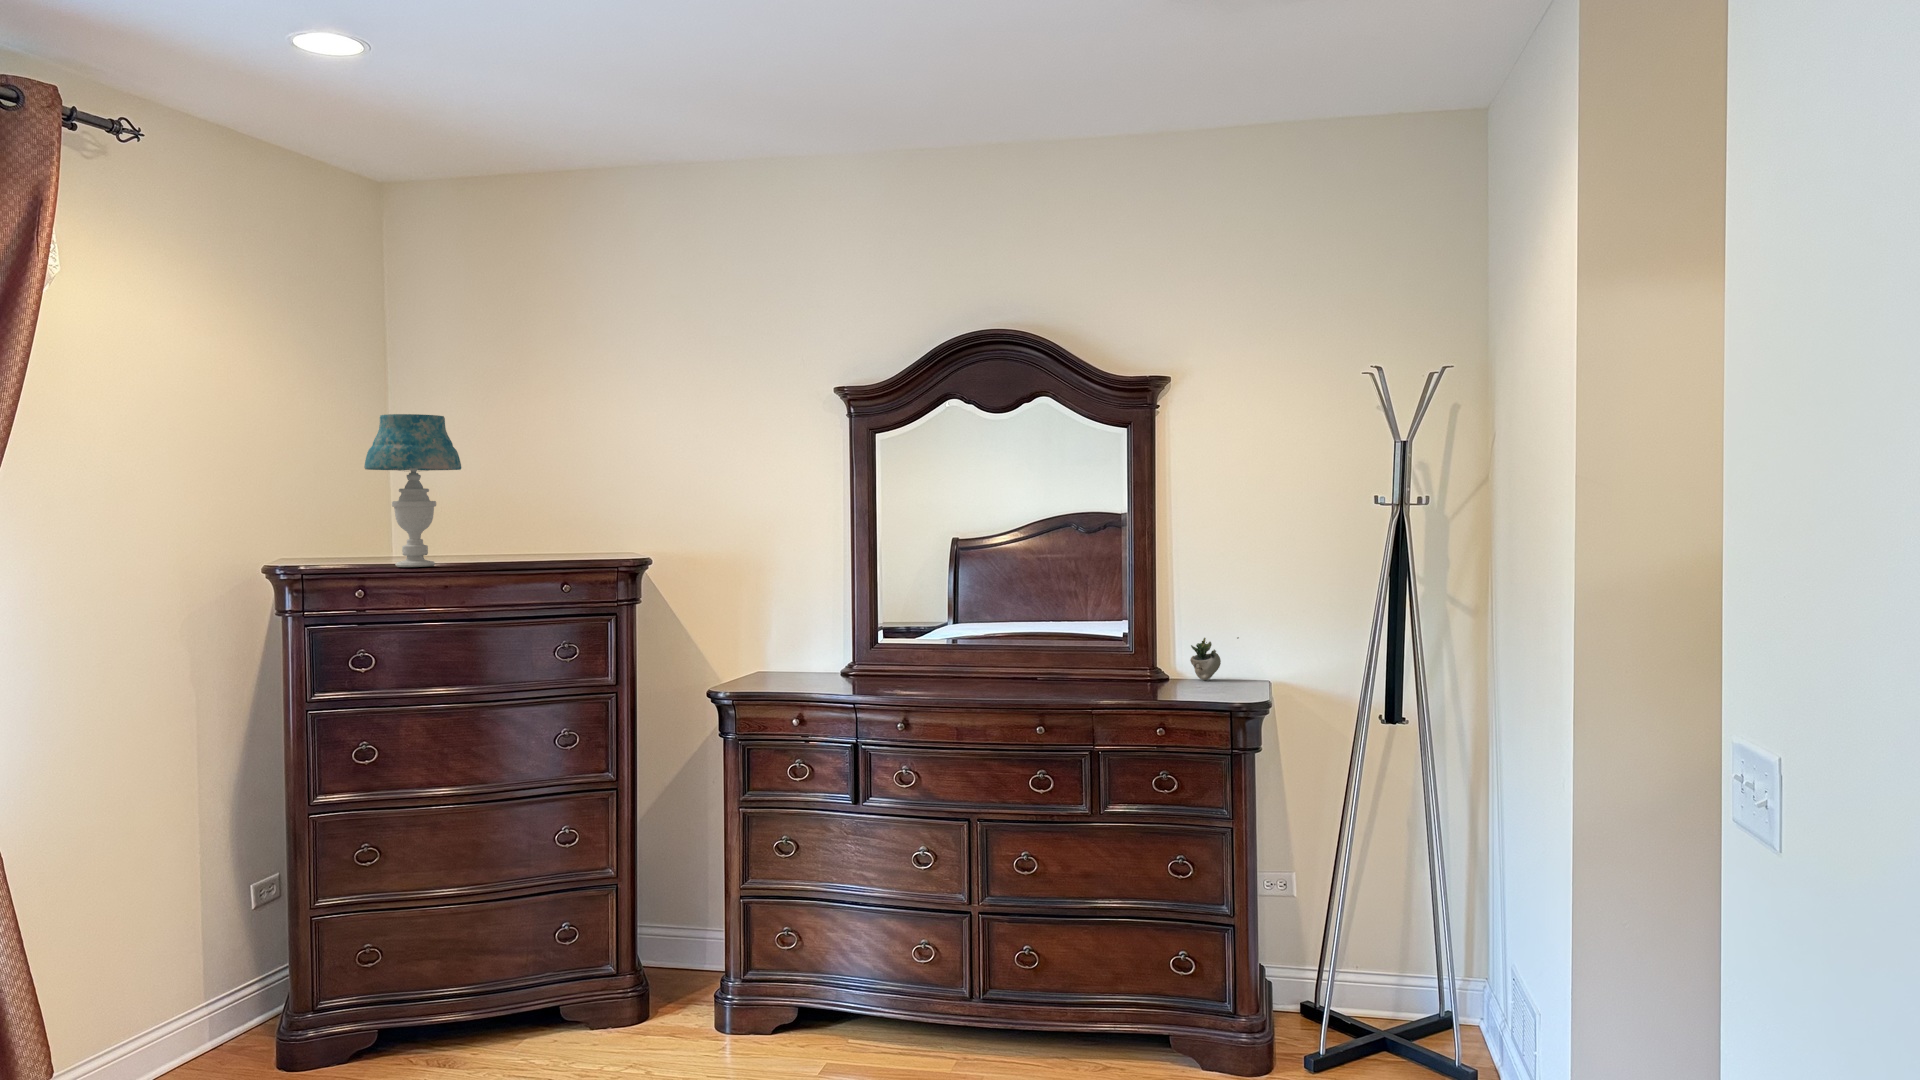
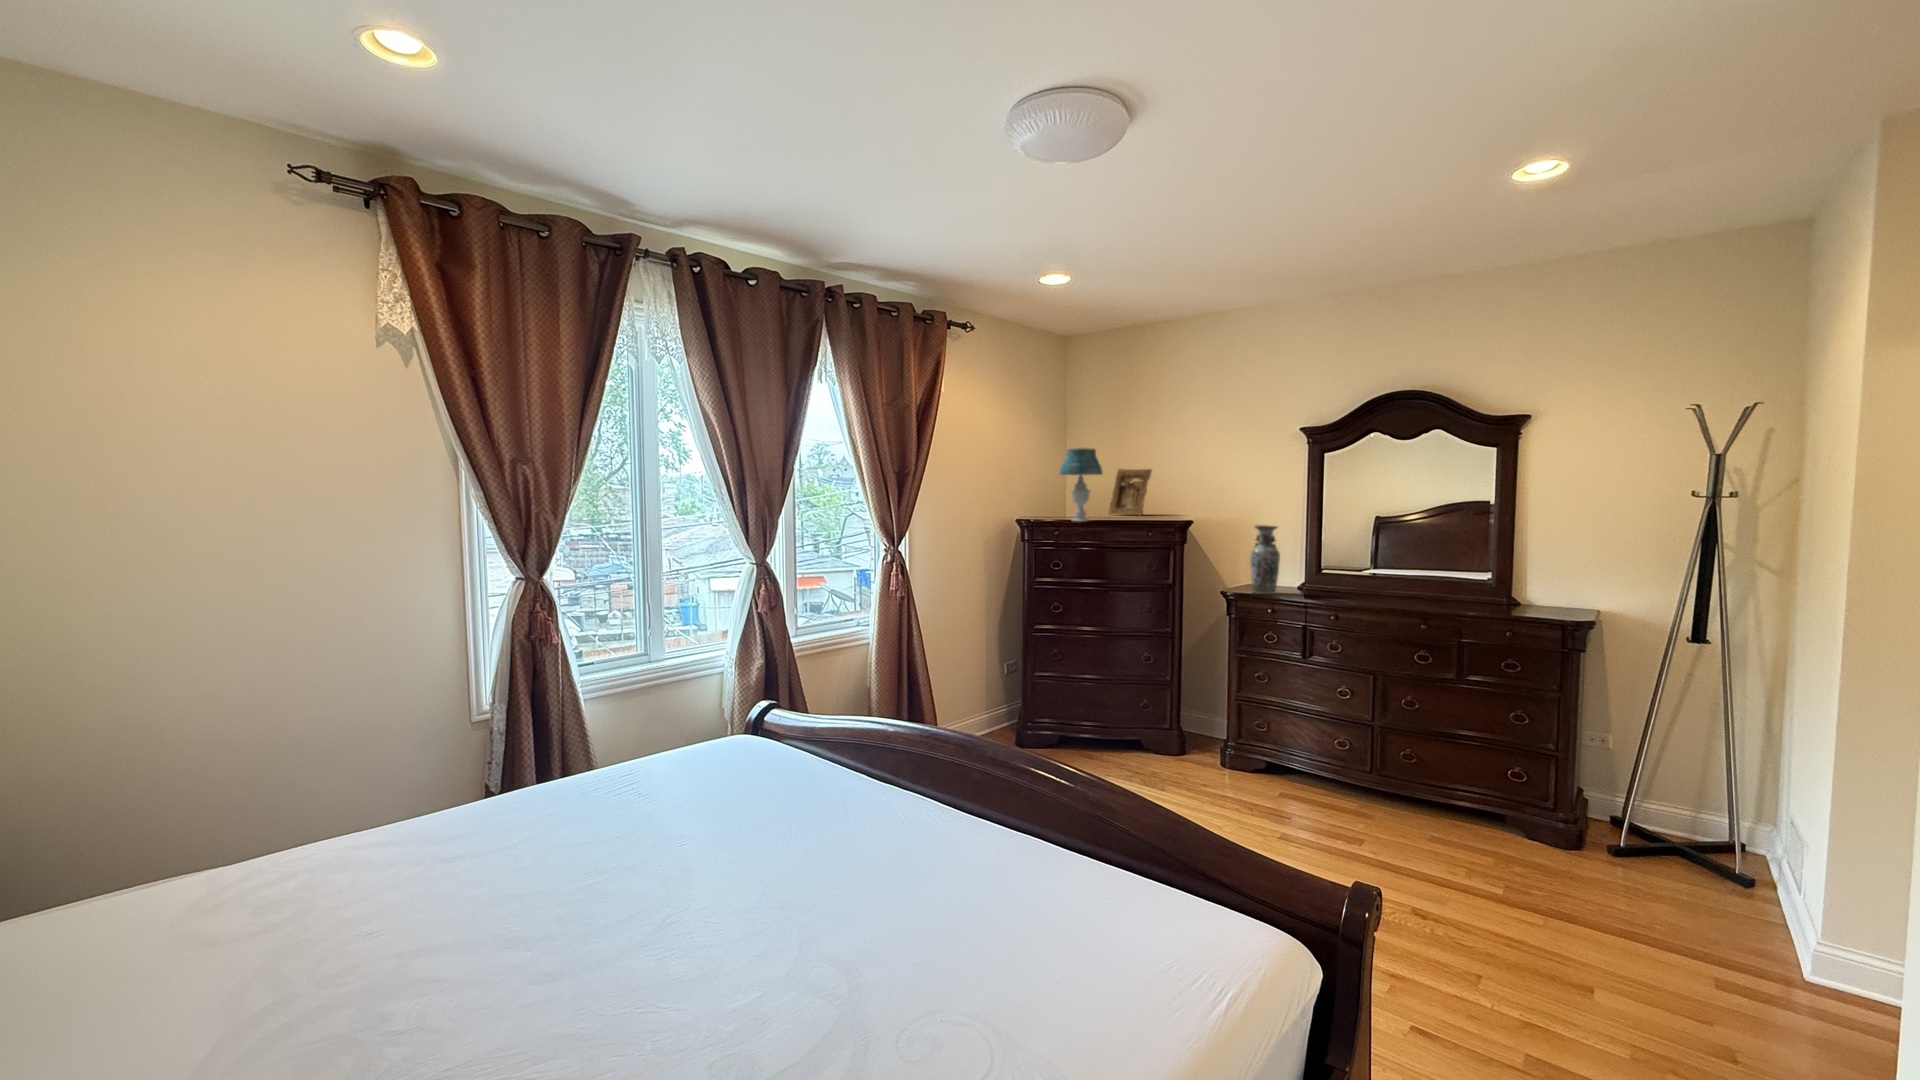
picture frame: none [487,458,574,551] -> present [1108,469,1152,515]
vase: none [754,564,806,692] -> present [1250,525,1280,594]
succulent plant: present [1190,637,1239,680] -> none [1536,580,1574,606]

